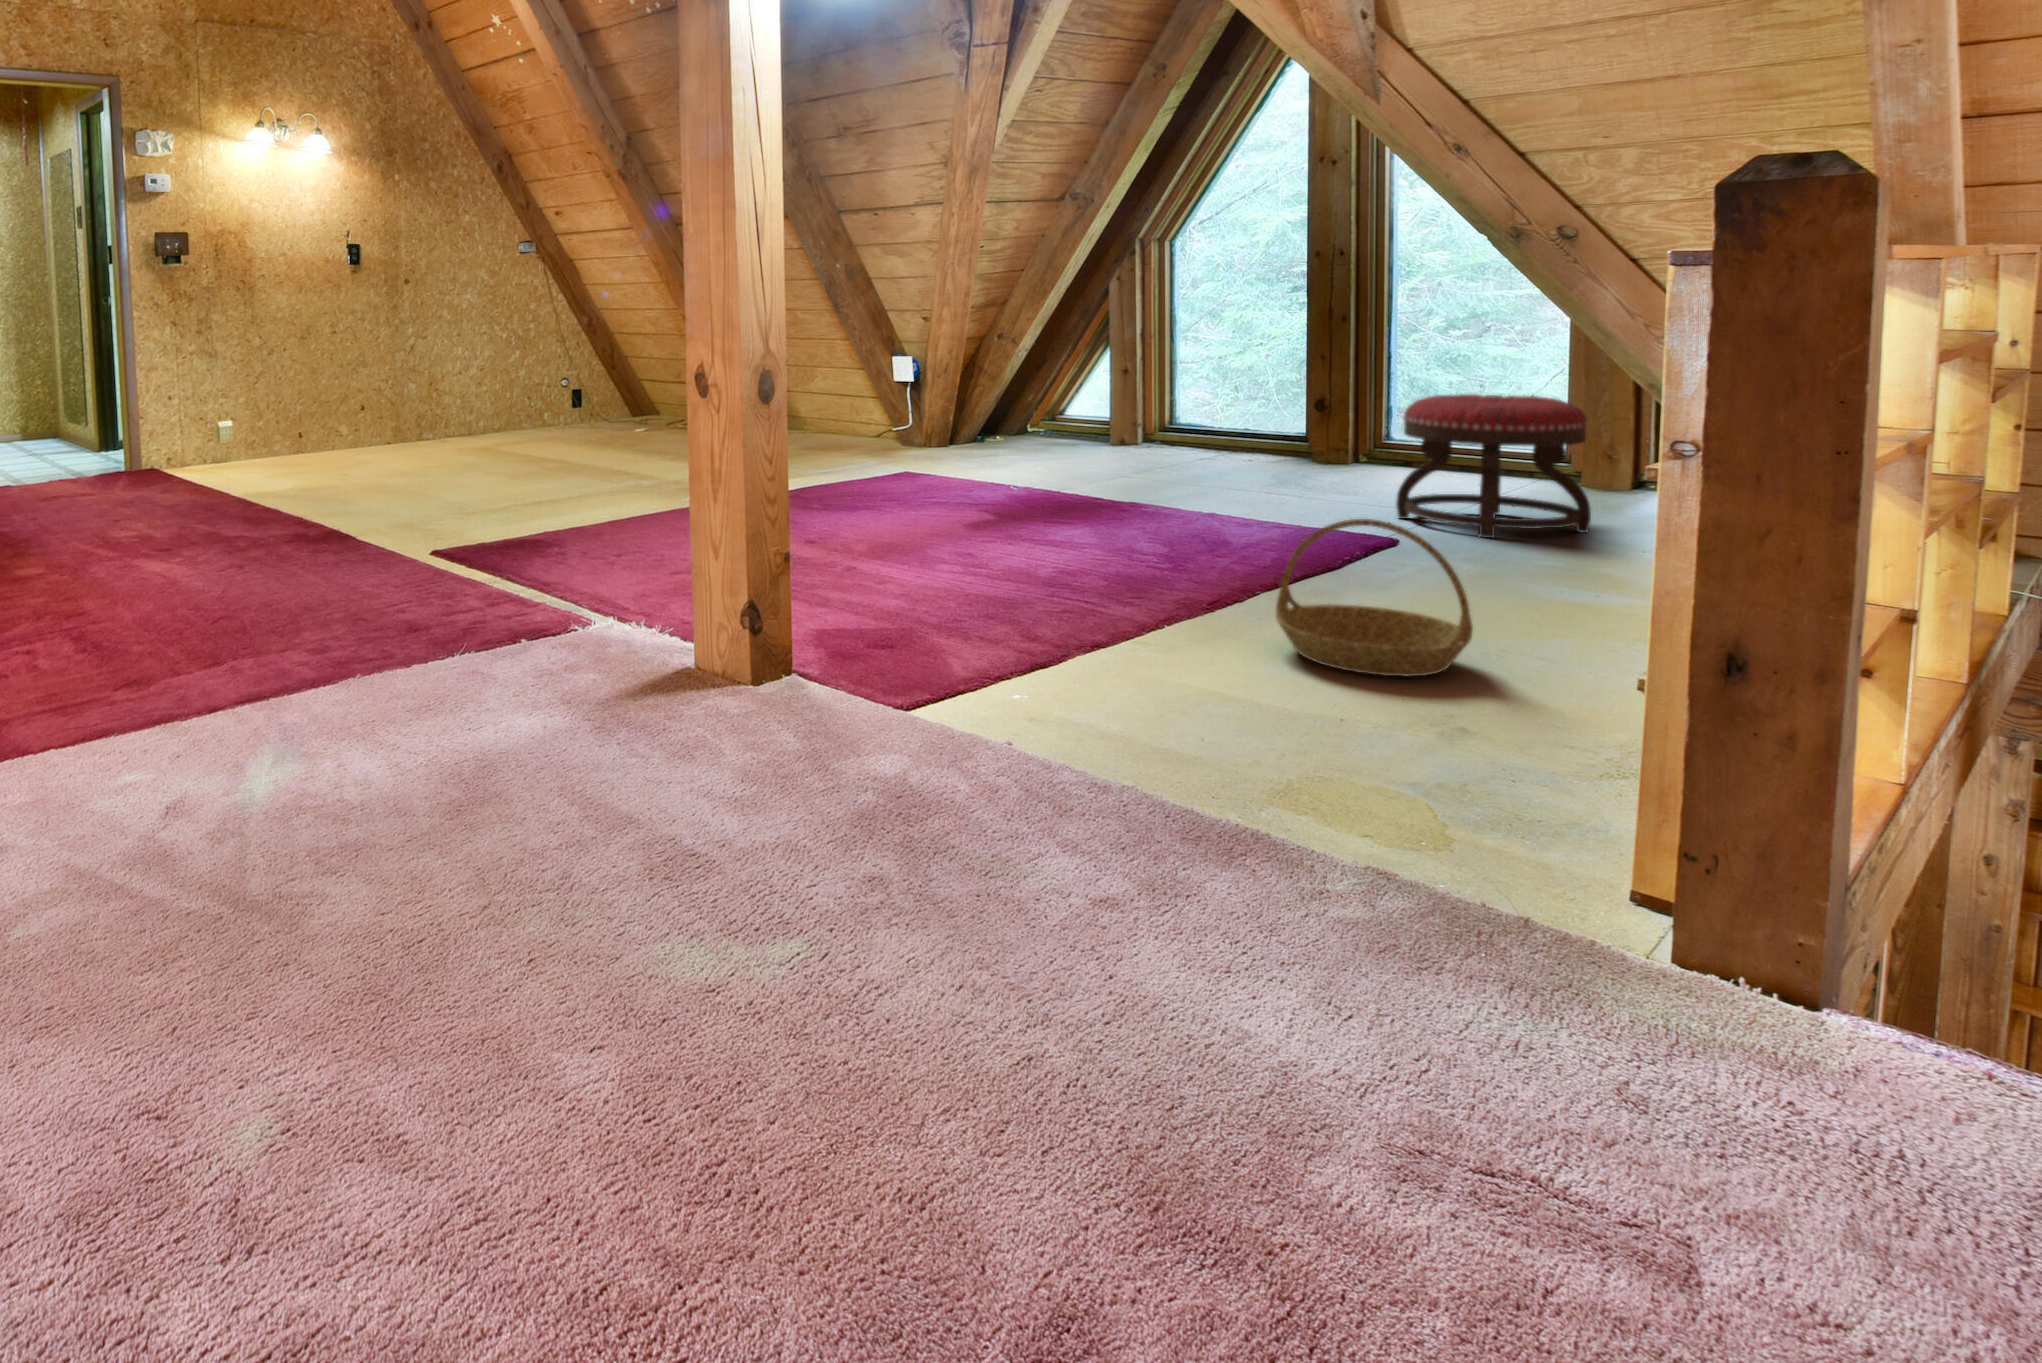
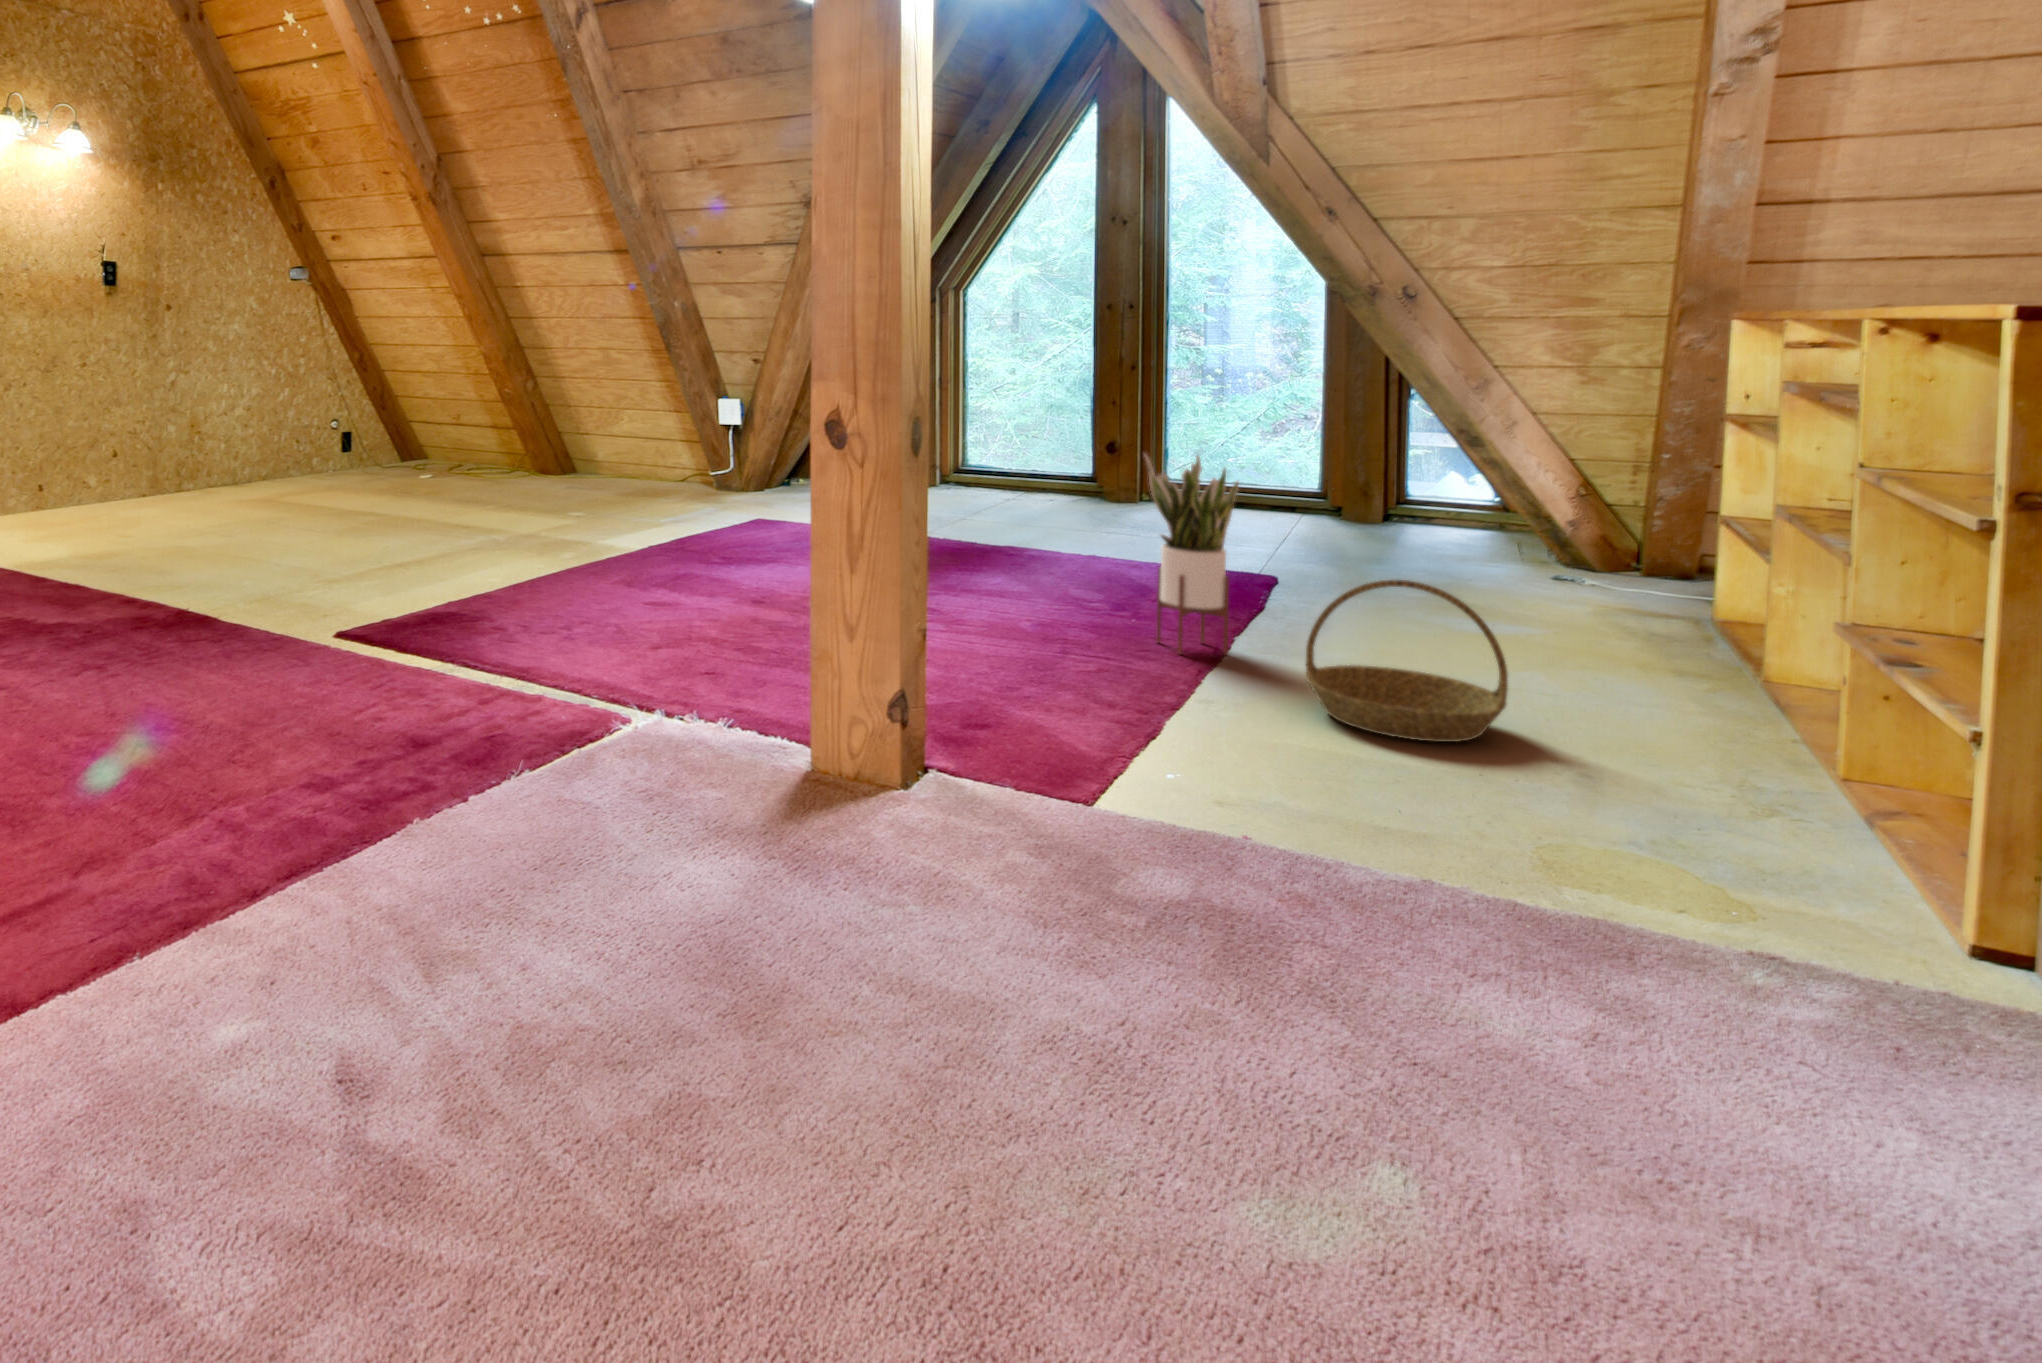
ottoman: present [1396,394,1591,538] -> none [1232,446,1402,583]
potted plant: none [1183,398,1279,596] -> present [1145,454,1239,654]

